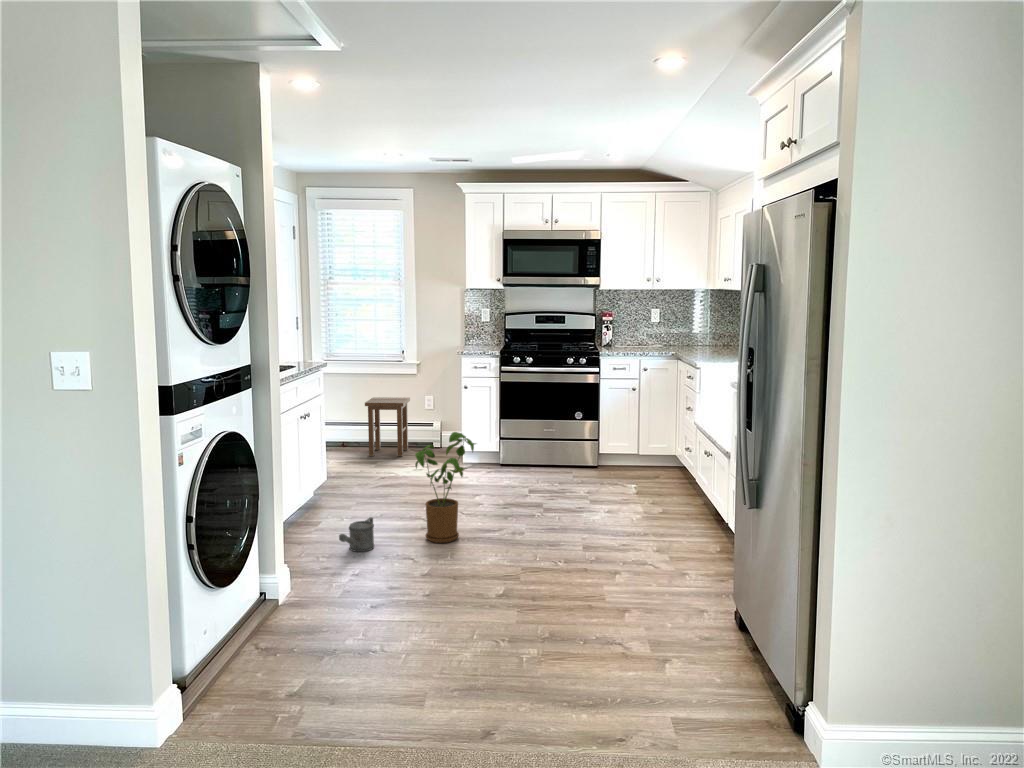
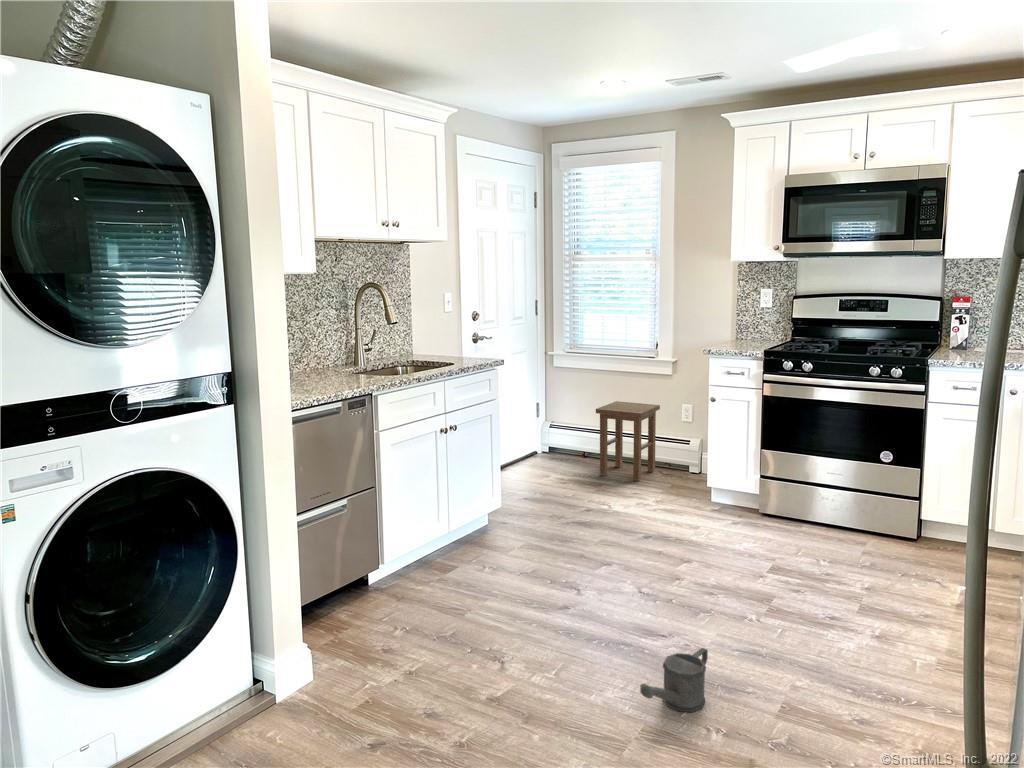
house plant: present [415,432,476,543] -> none [549,479,641,638]
watering can: present [339,517,374,552] -> present [640,648,708,712]

